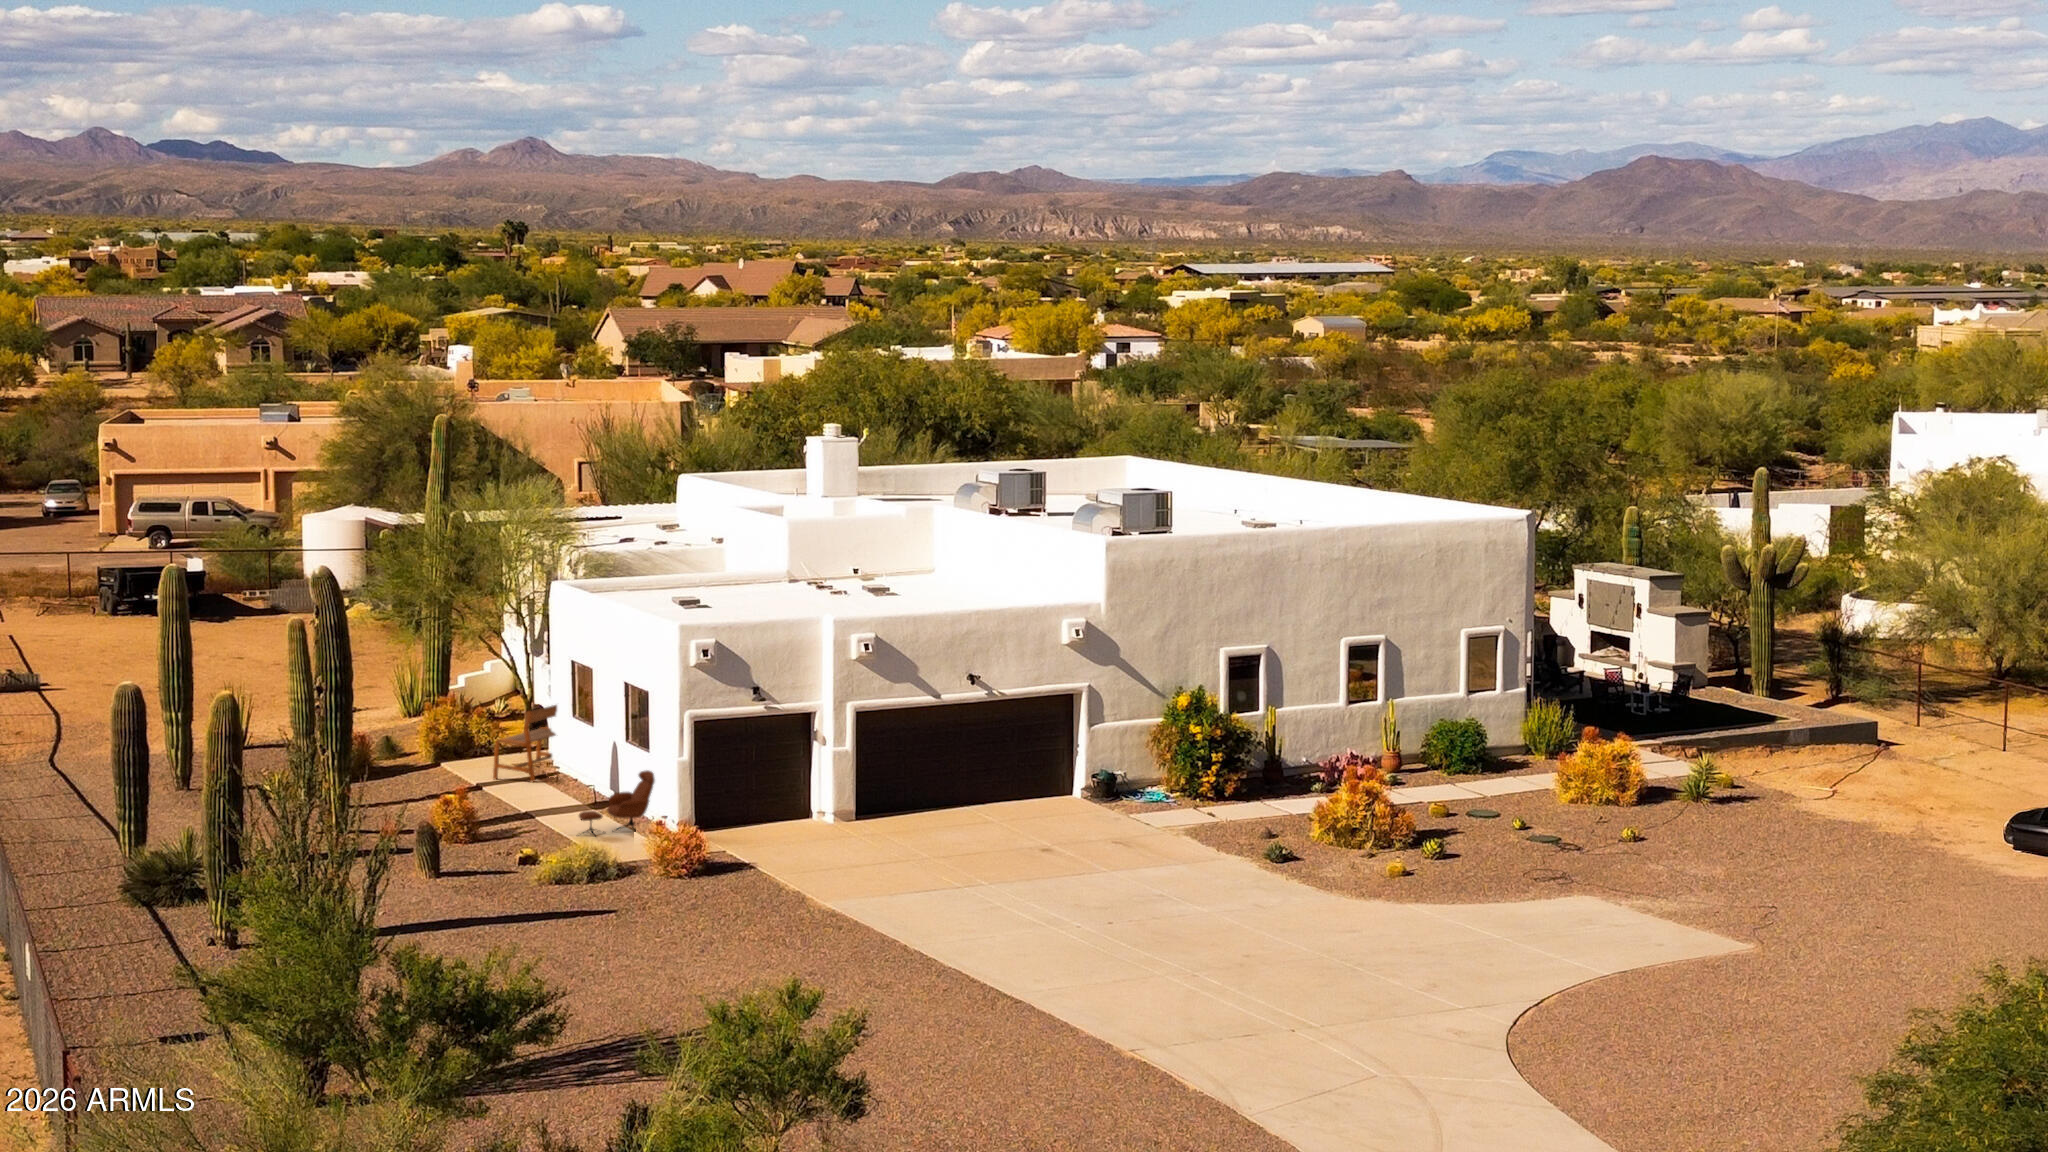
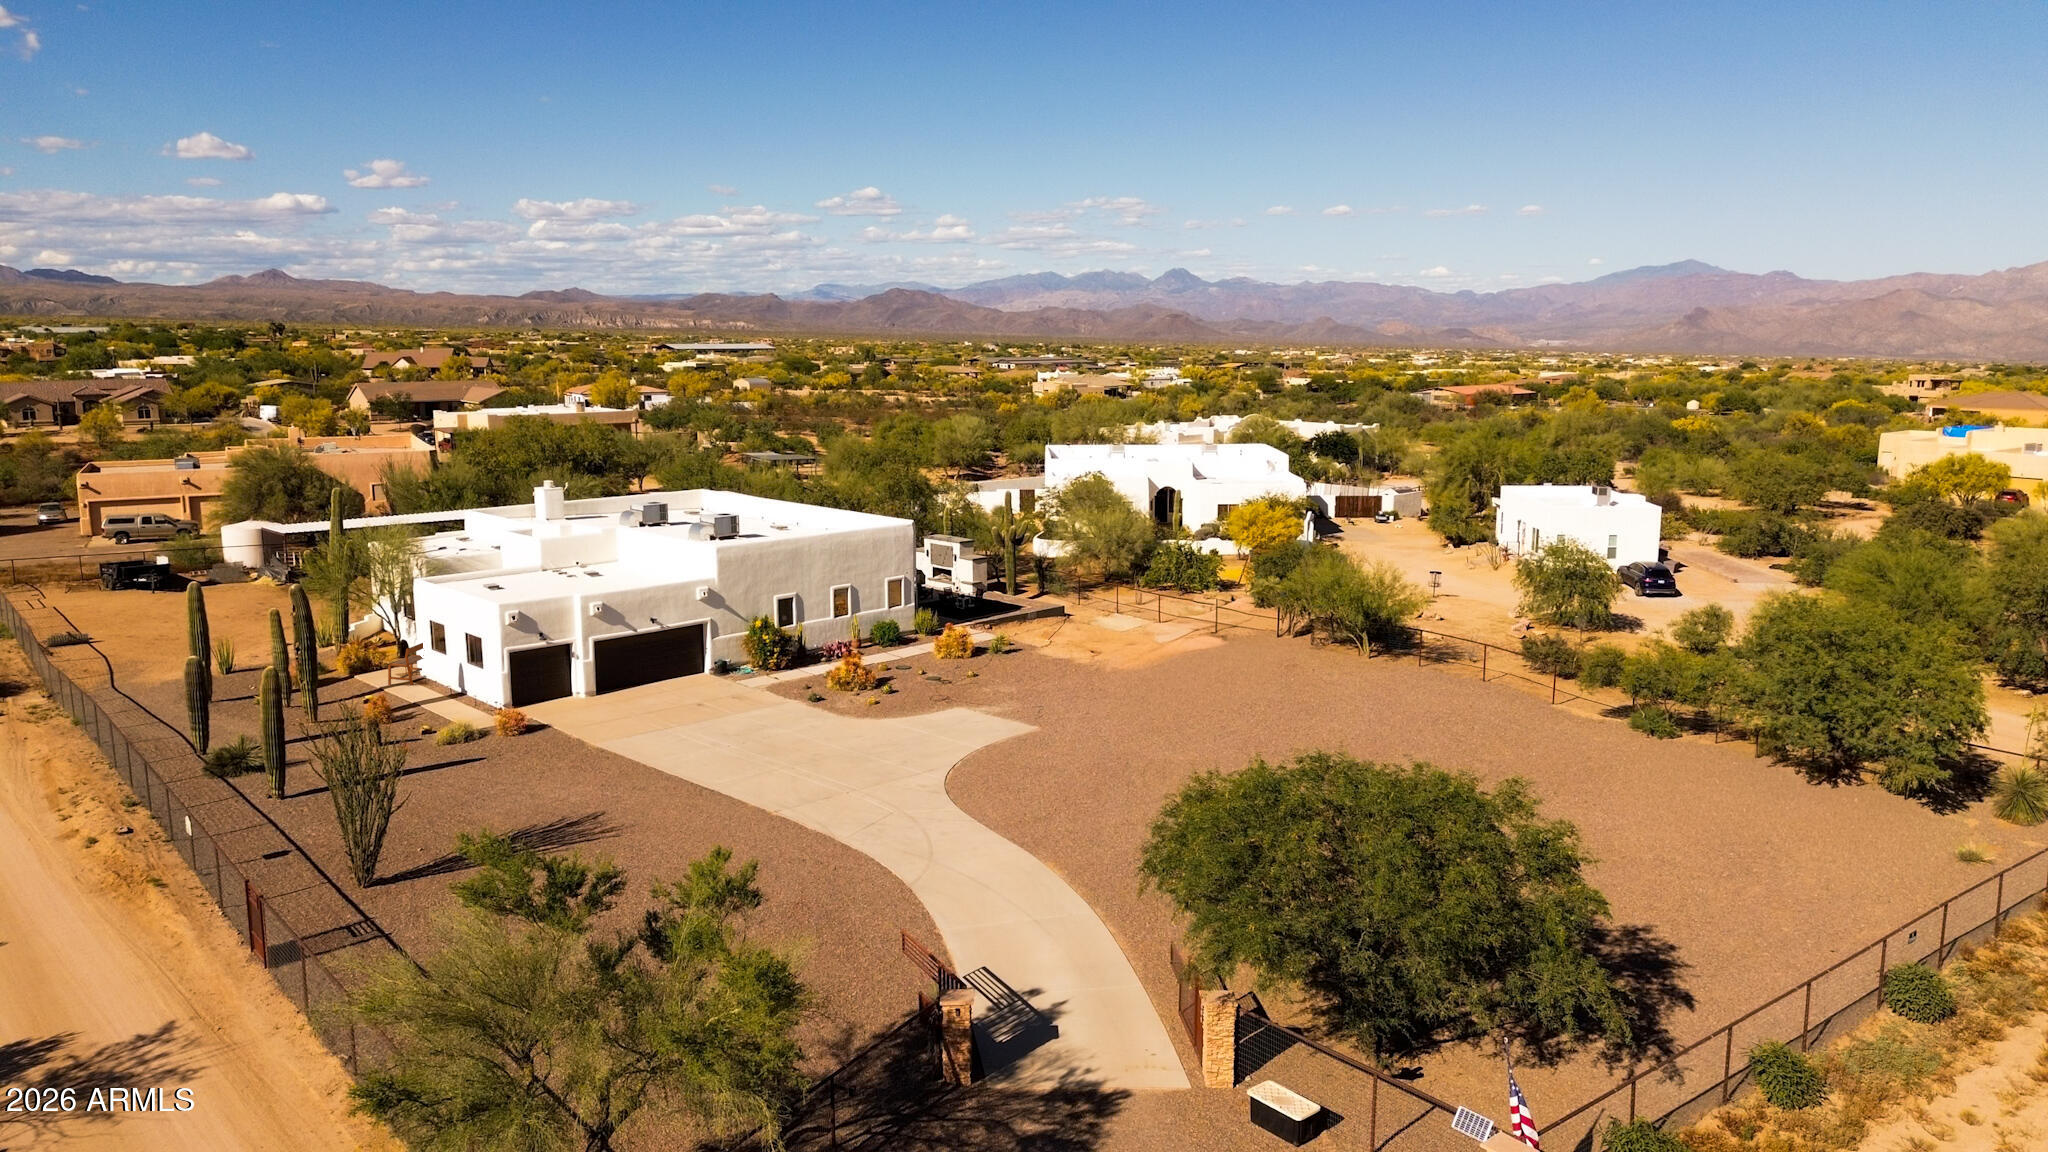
lounge chair: present [579,770,655,832] -> none [450,679,490,716]

